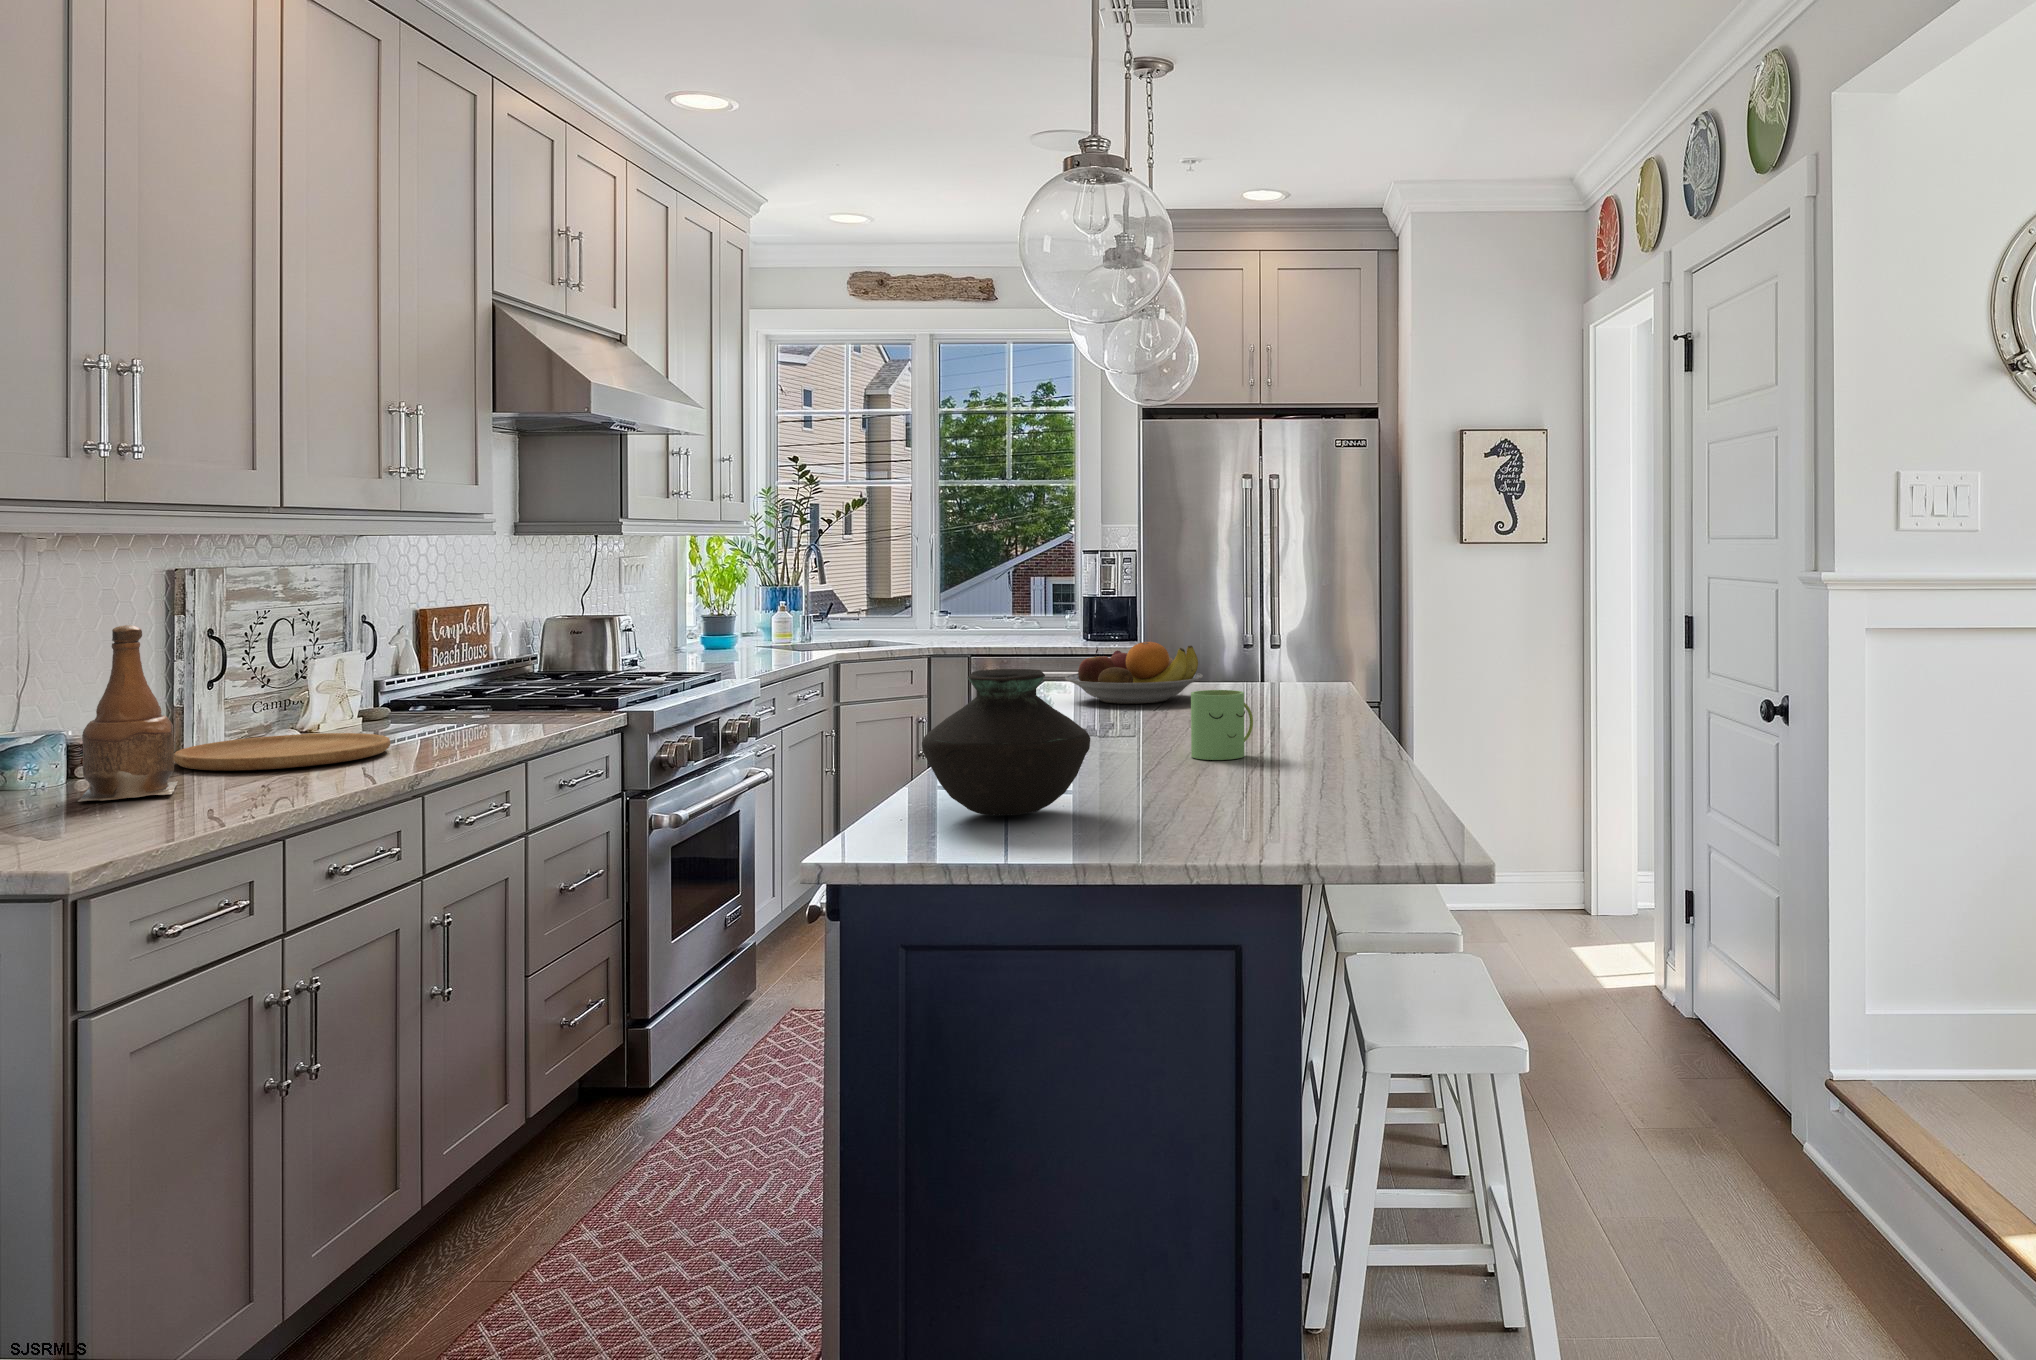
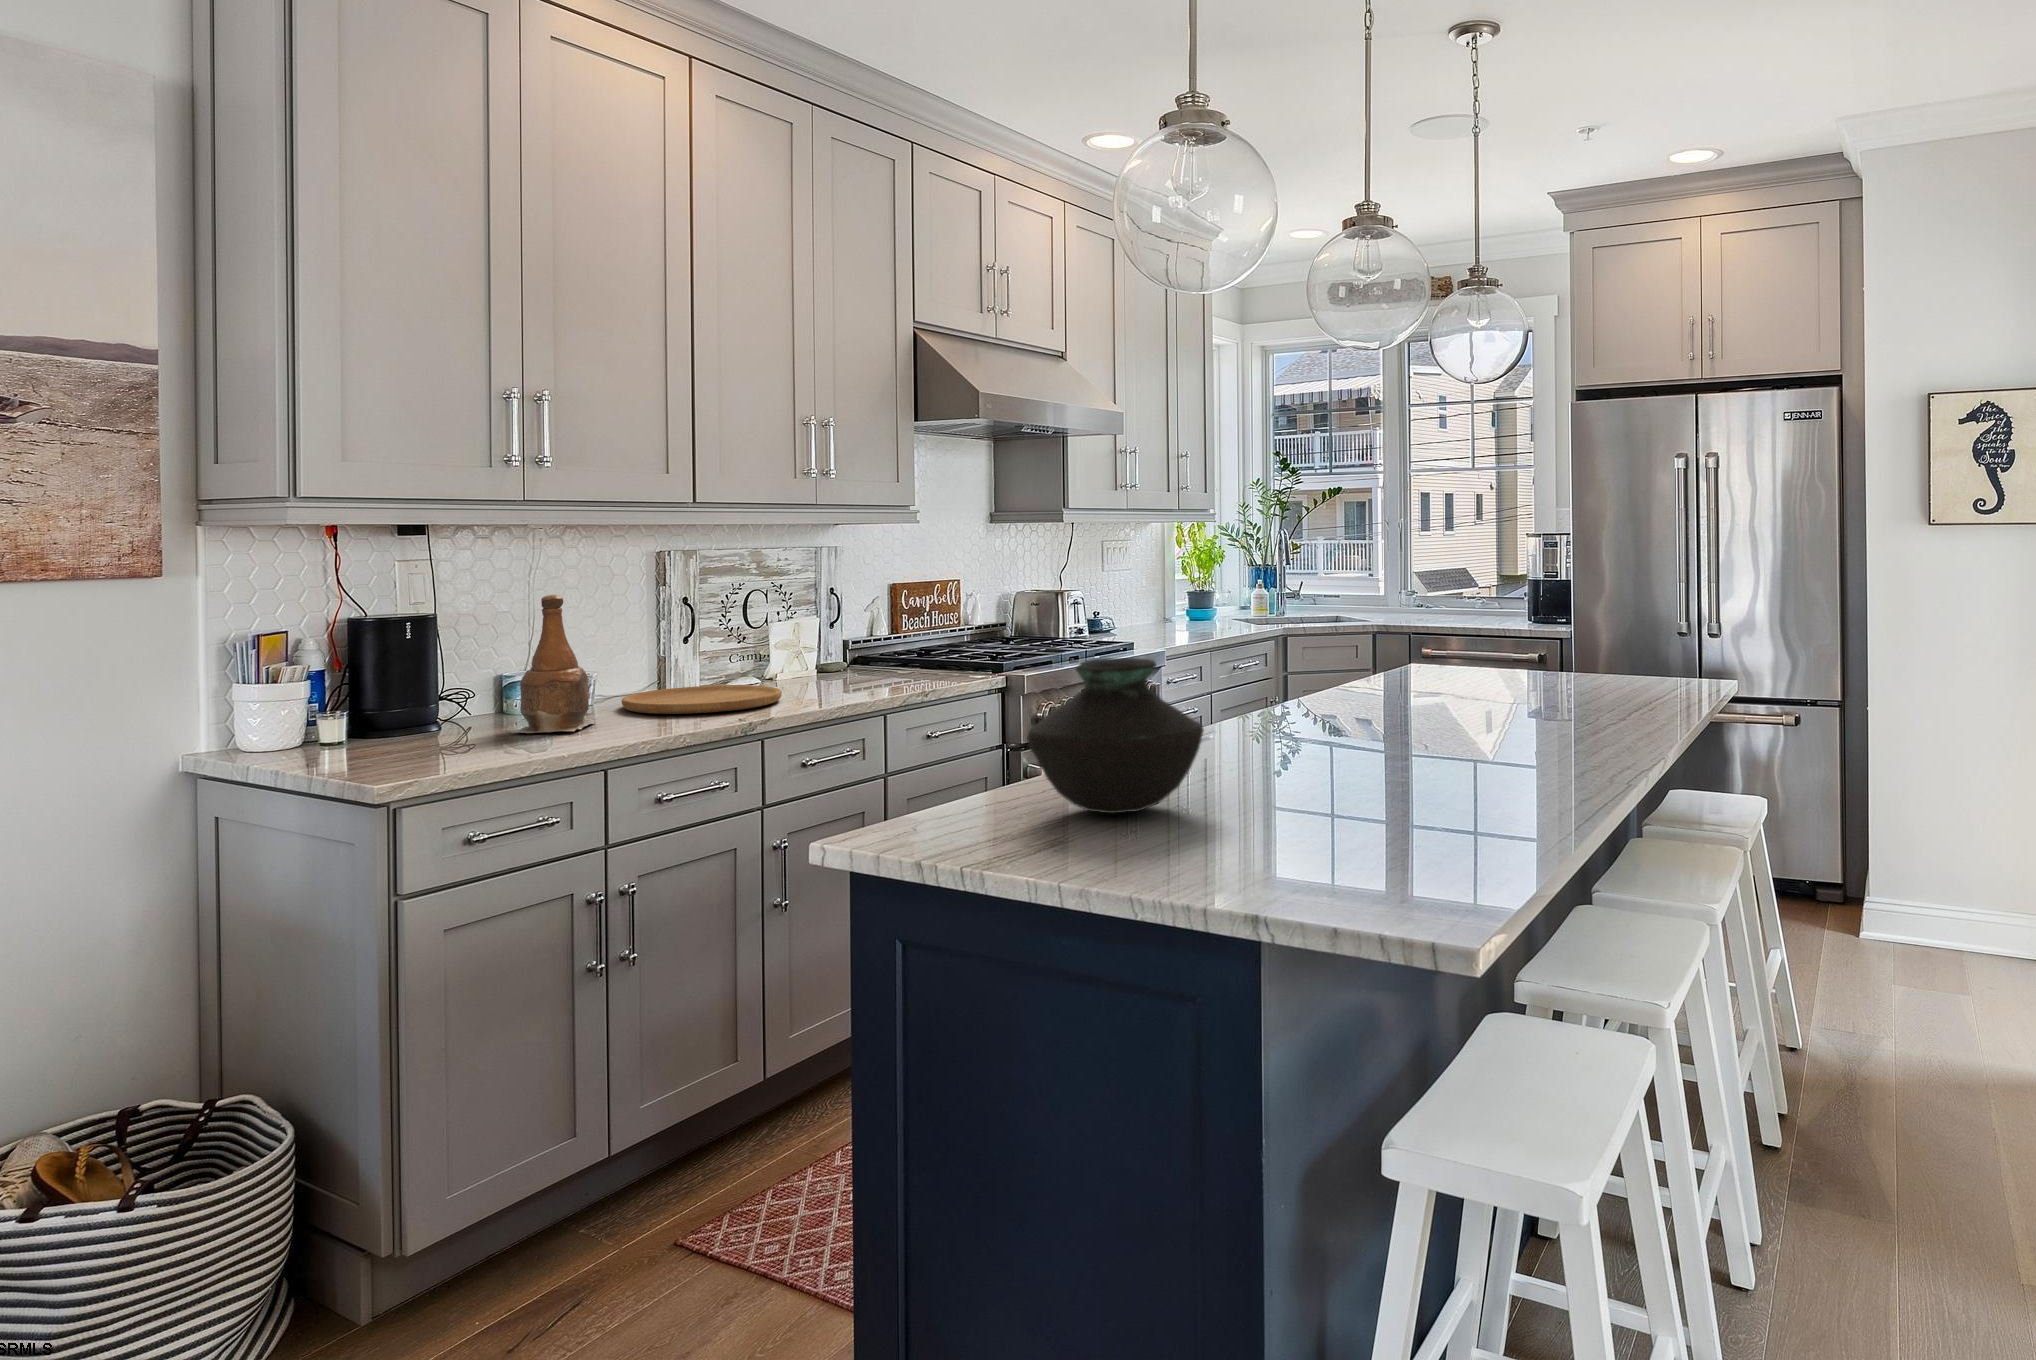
fruit bowl: present [1065,642,1203,704] -> none [1397,628,1542,692]
mug: present [1191,690,1253,760] -> none [1414,686,1487,764]

